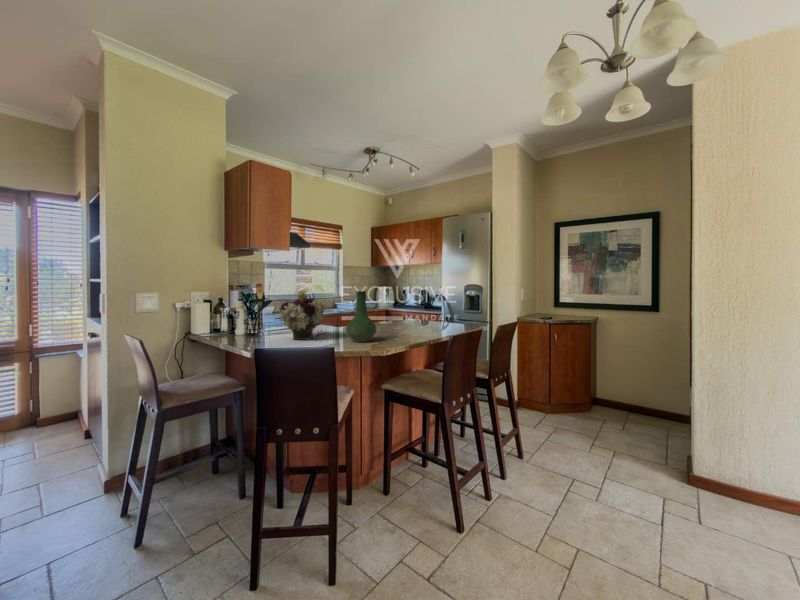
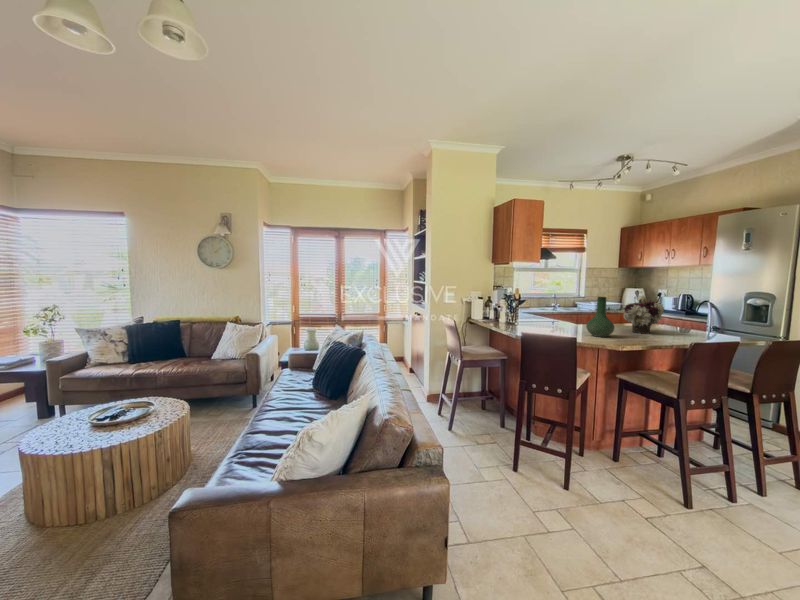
flower arrangement: present [279,290,325,340] -> present [623,296,664,334]

